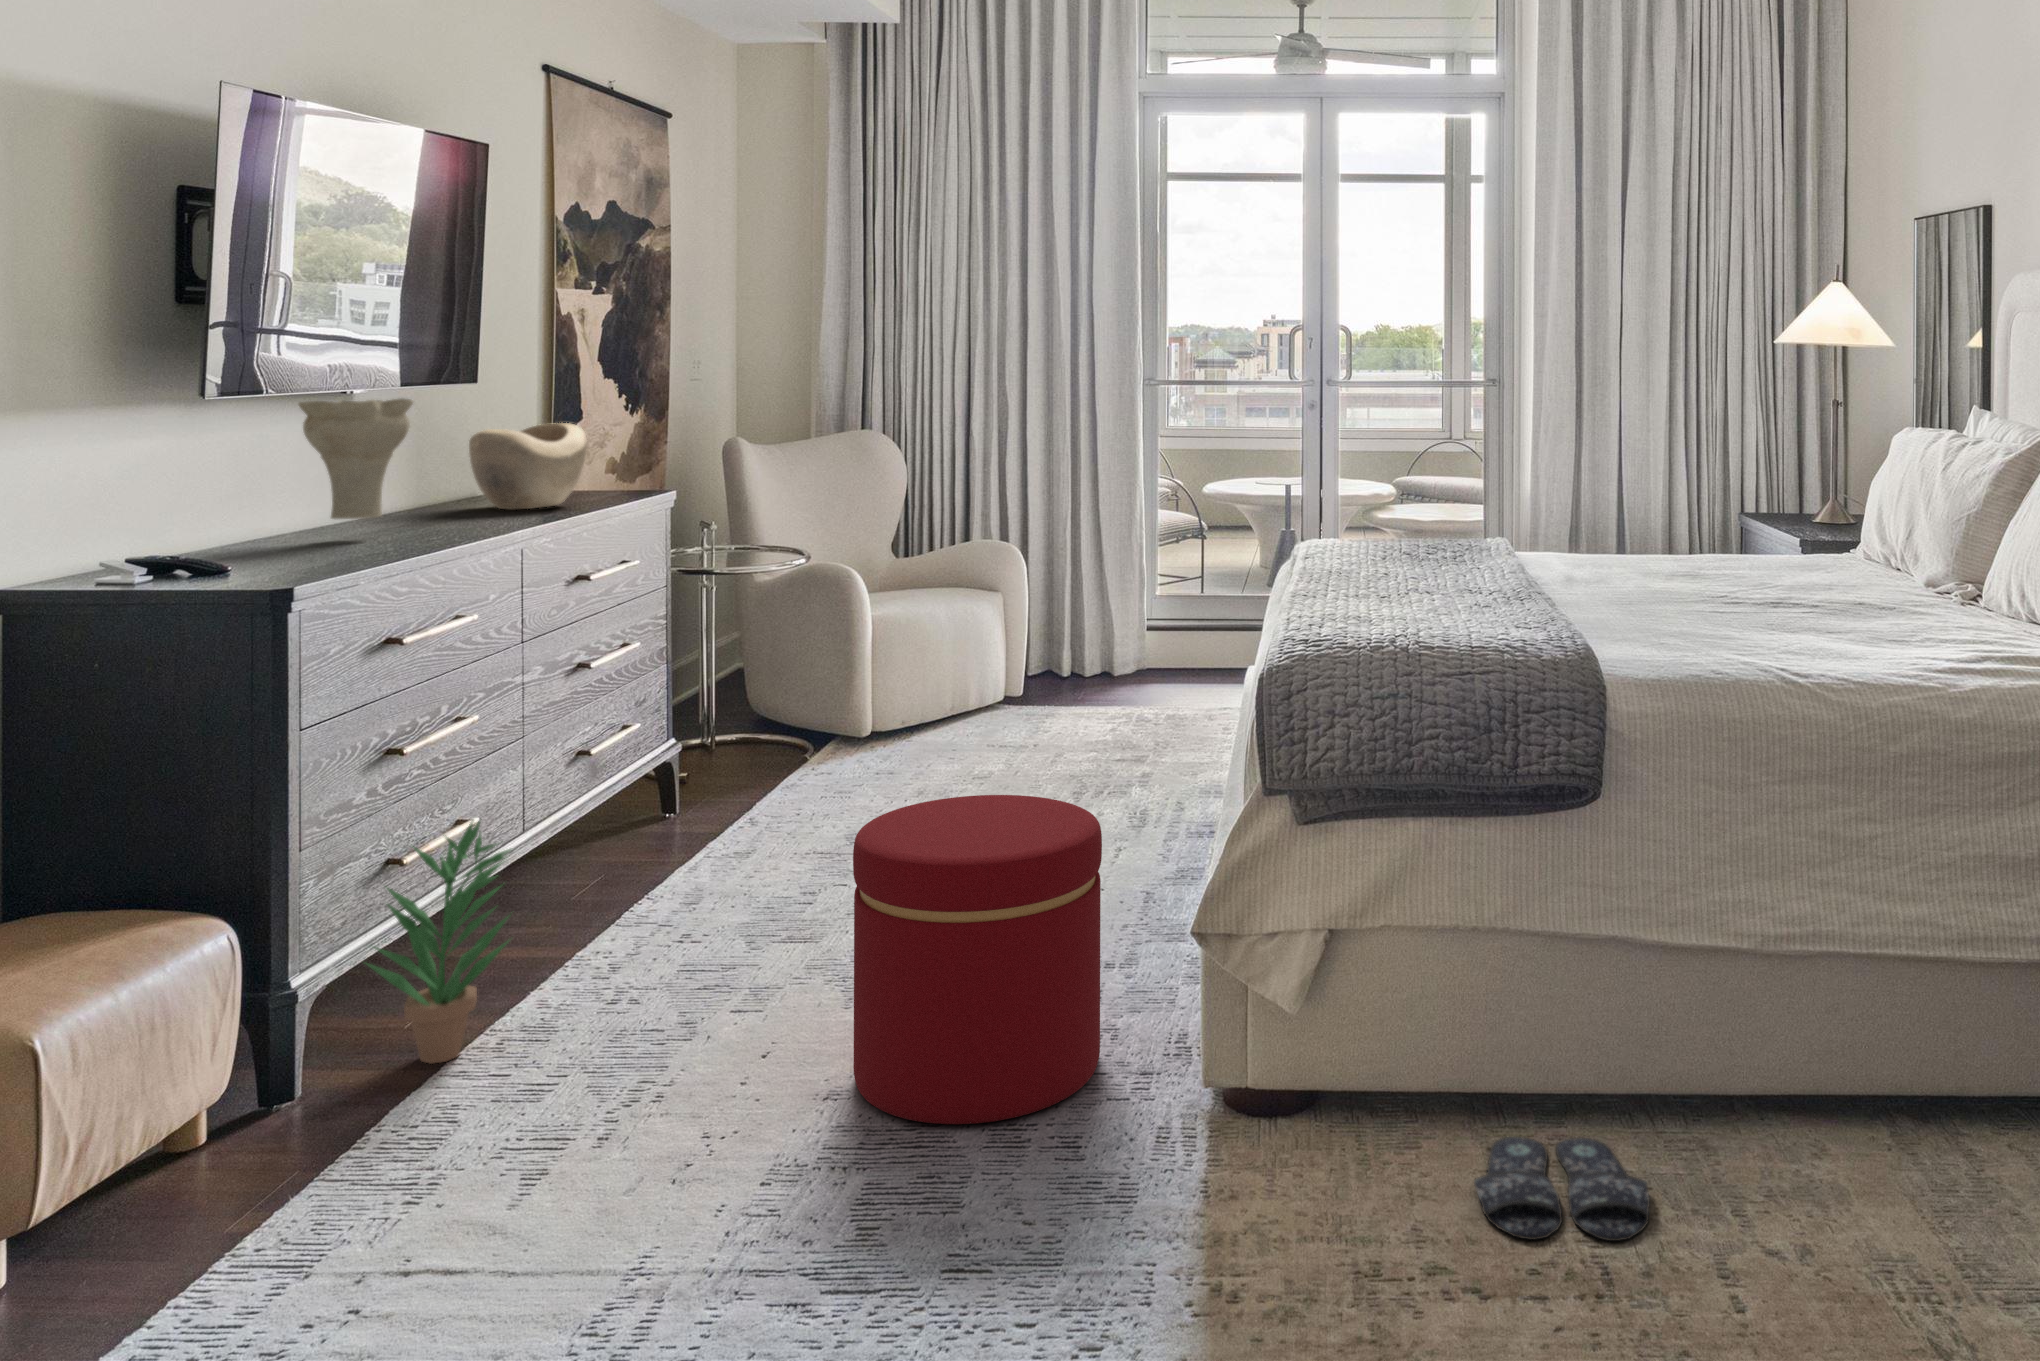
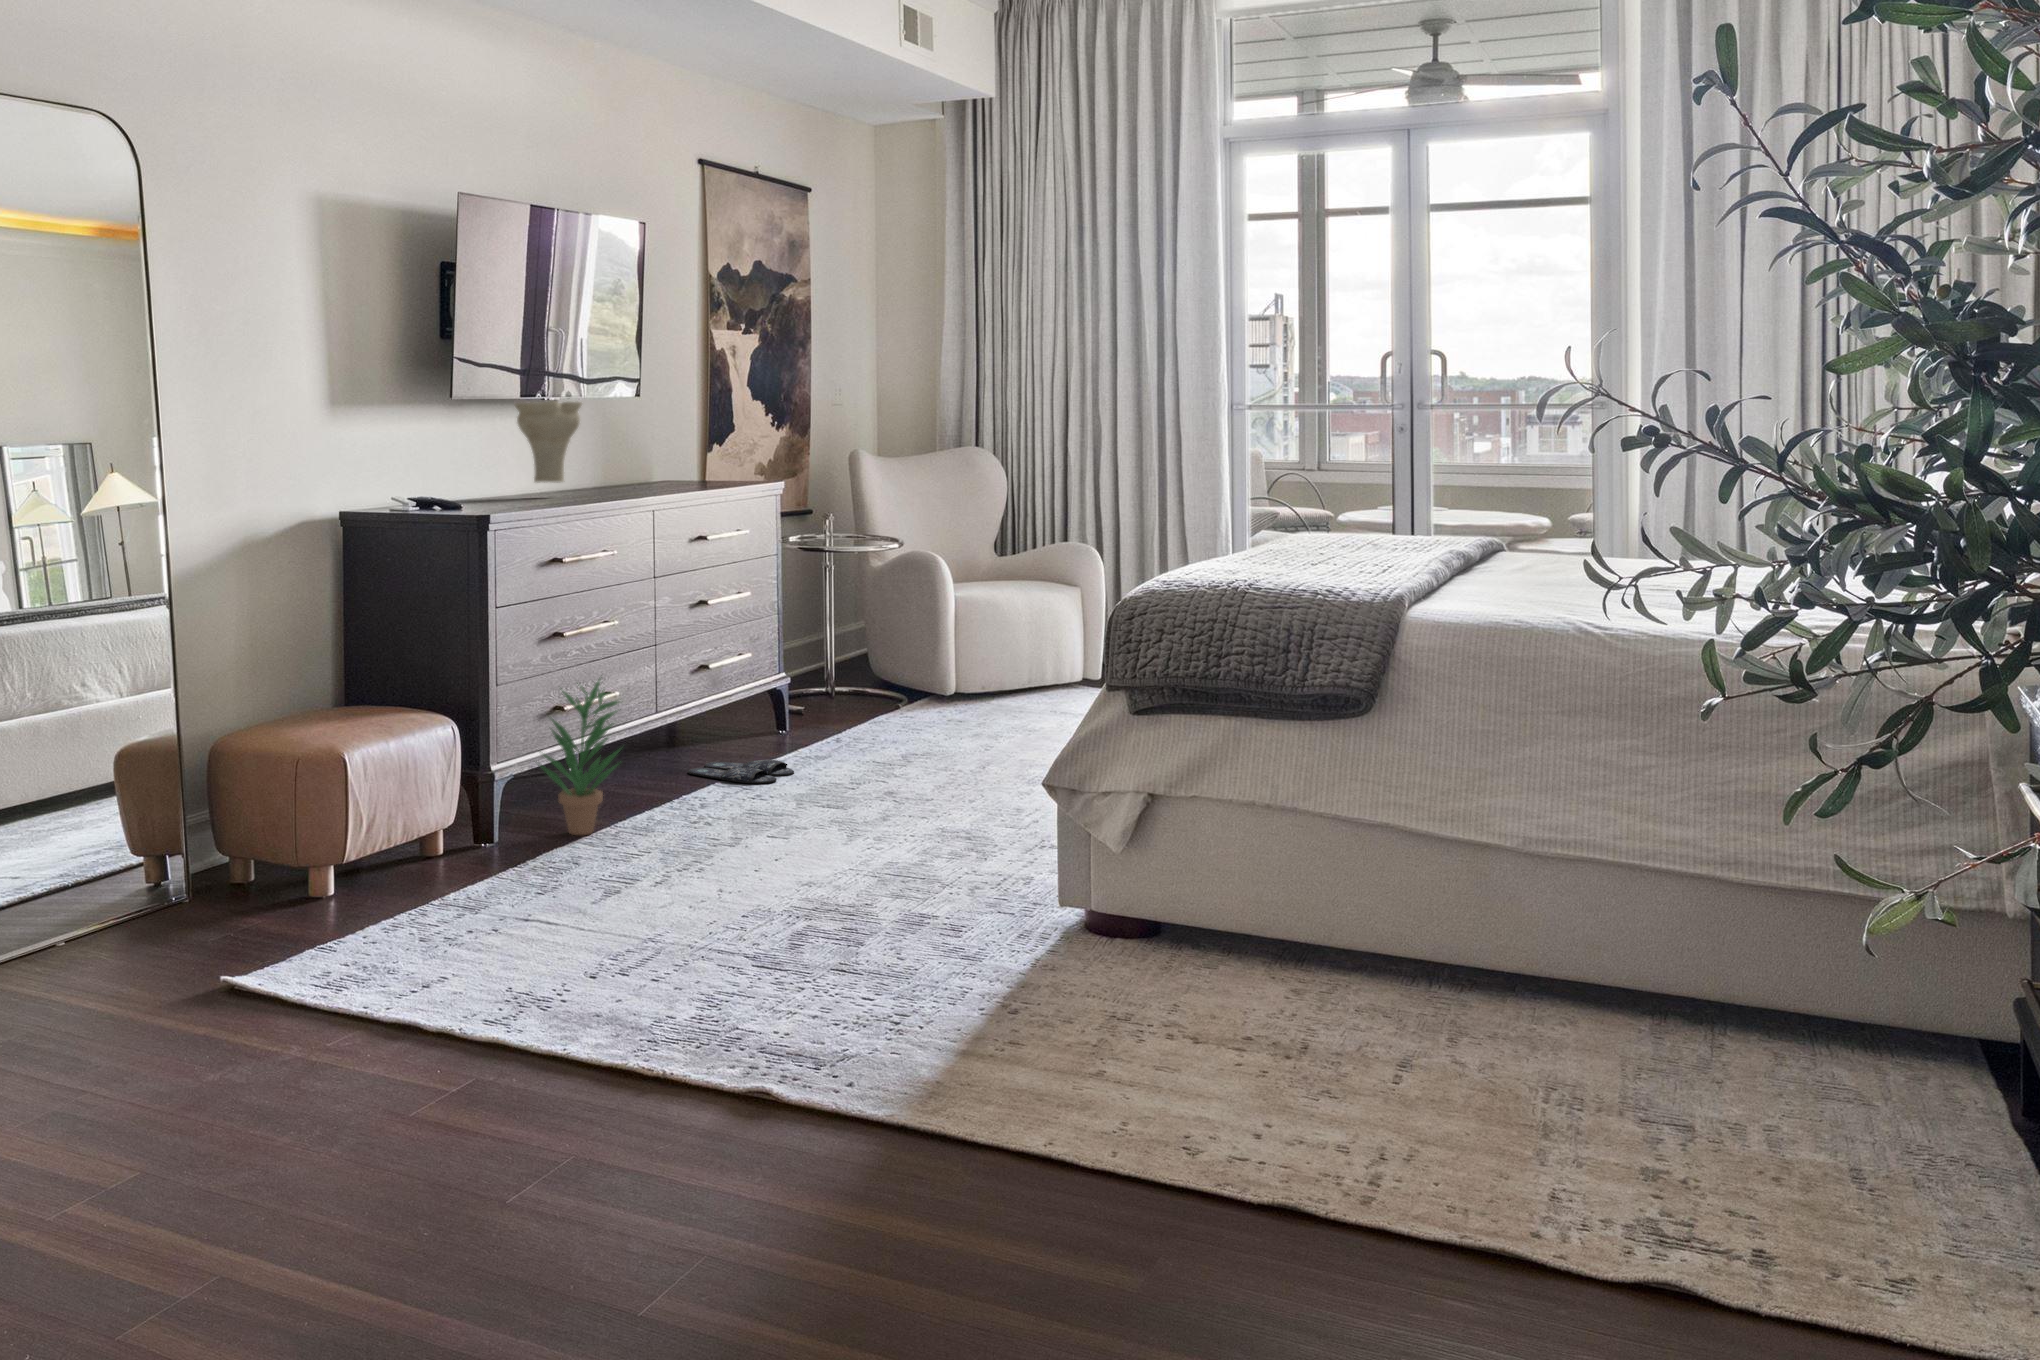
decorative bowl: present [469,423,587,510] -> none [635,427,714,489]
ottoman: present [853,795,1102,1124] -> none [819,692,1003,914]
slippers: present [1474,1137,1650,1241] -> present [688,760,794,783]

